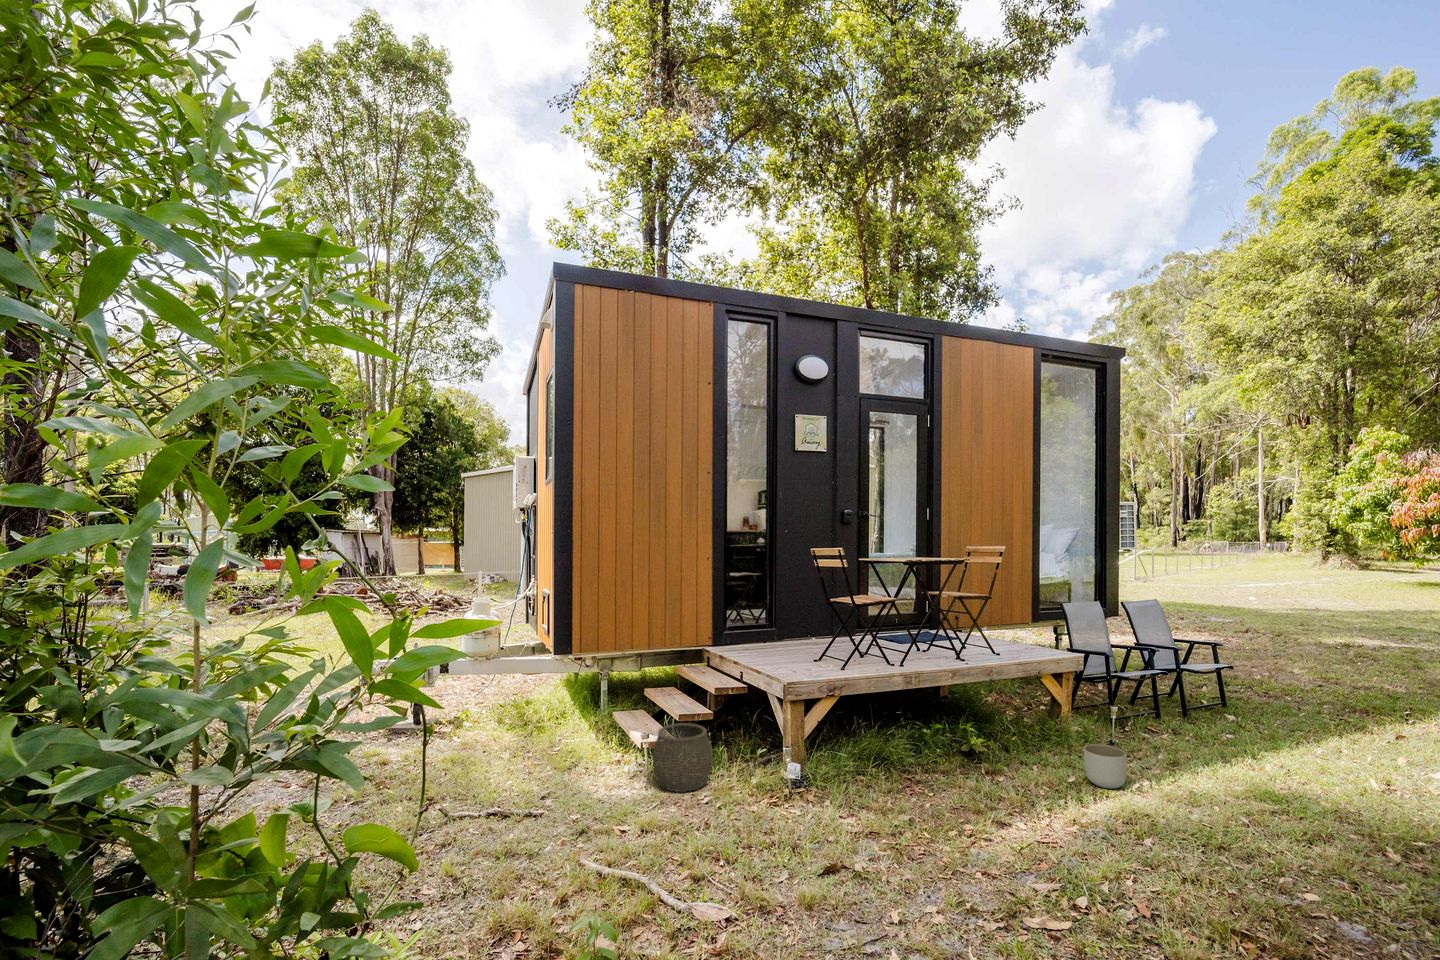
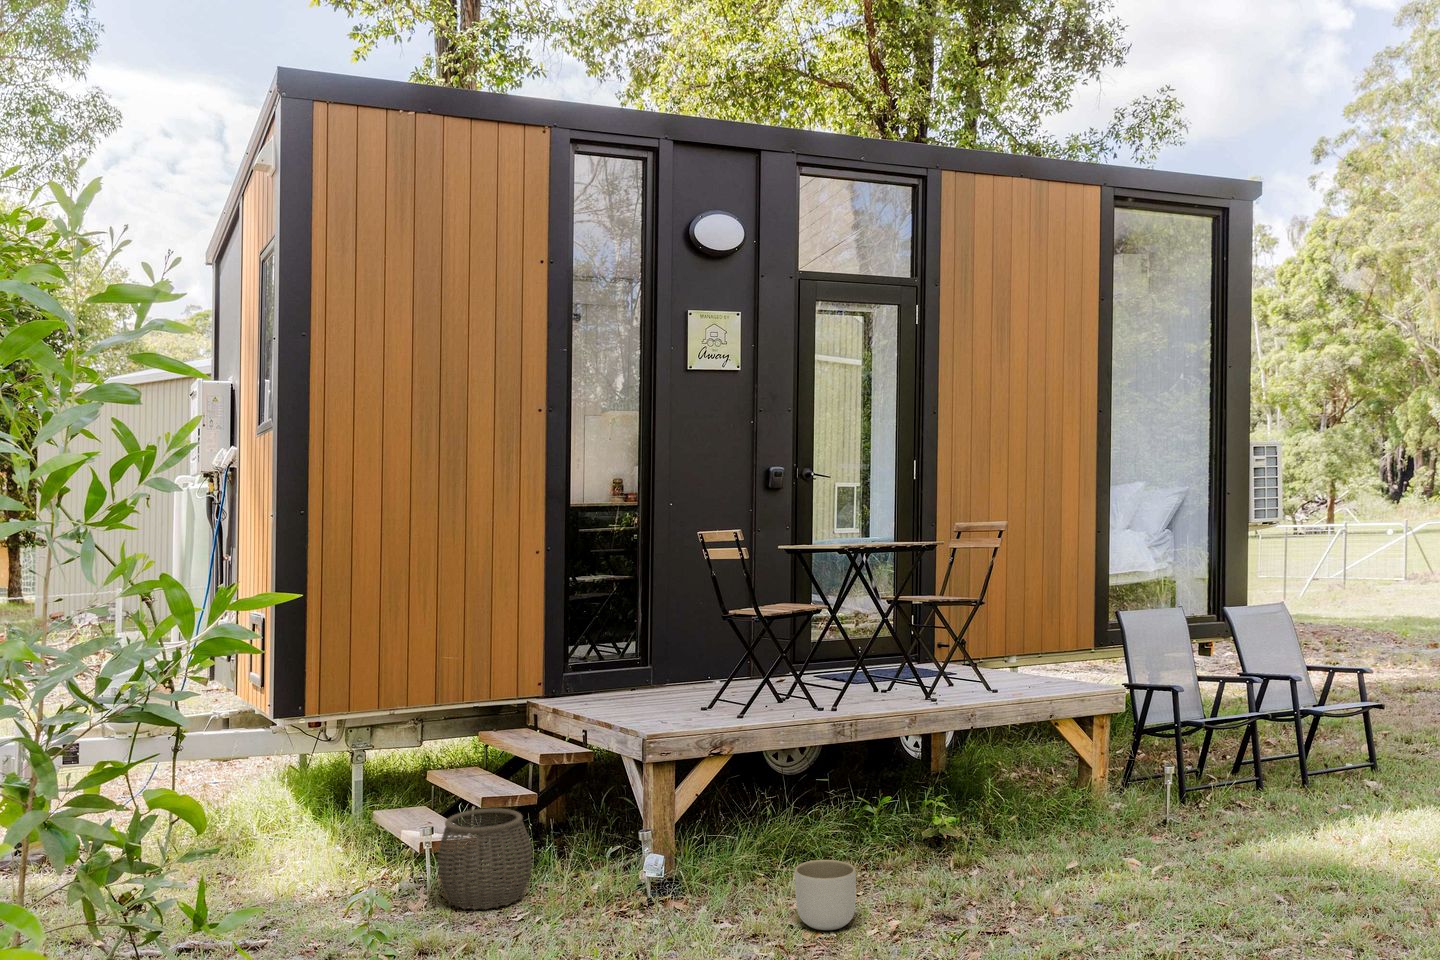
planter: present [1084,744,1126,789] -> present [795,860,856,930]

